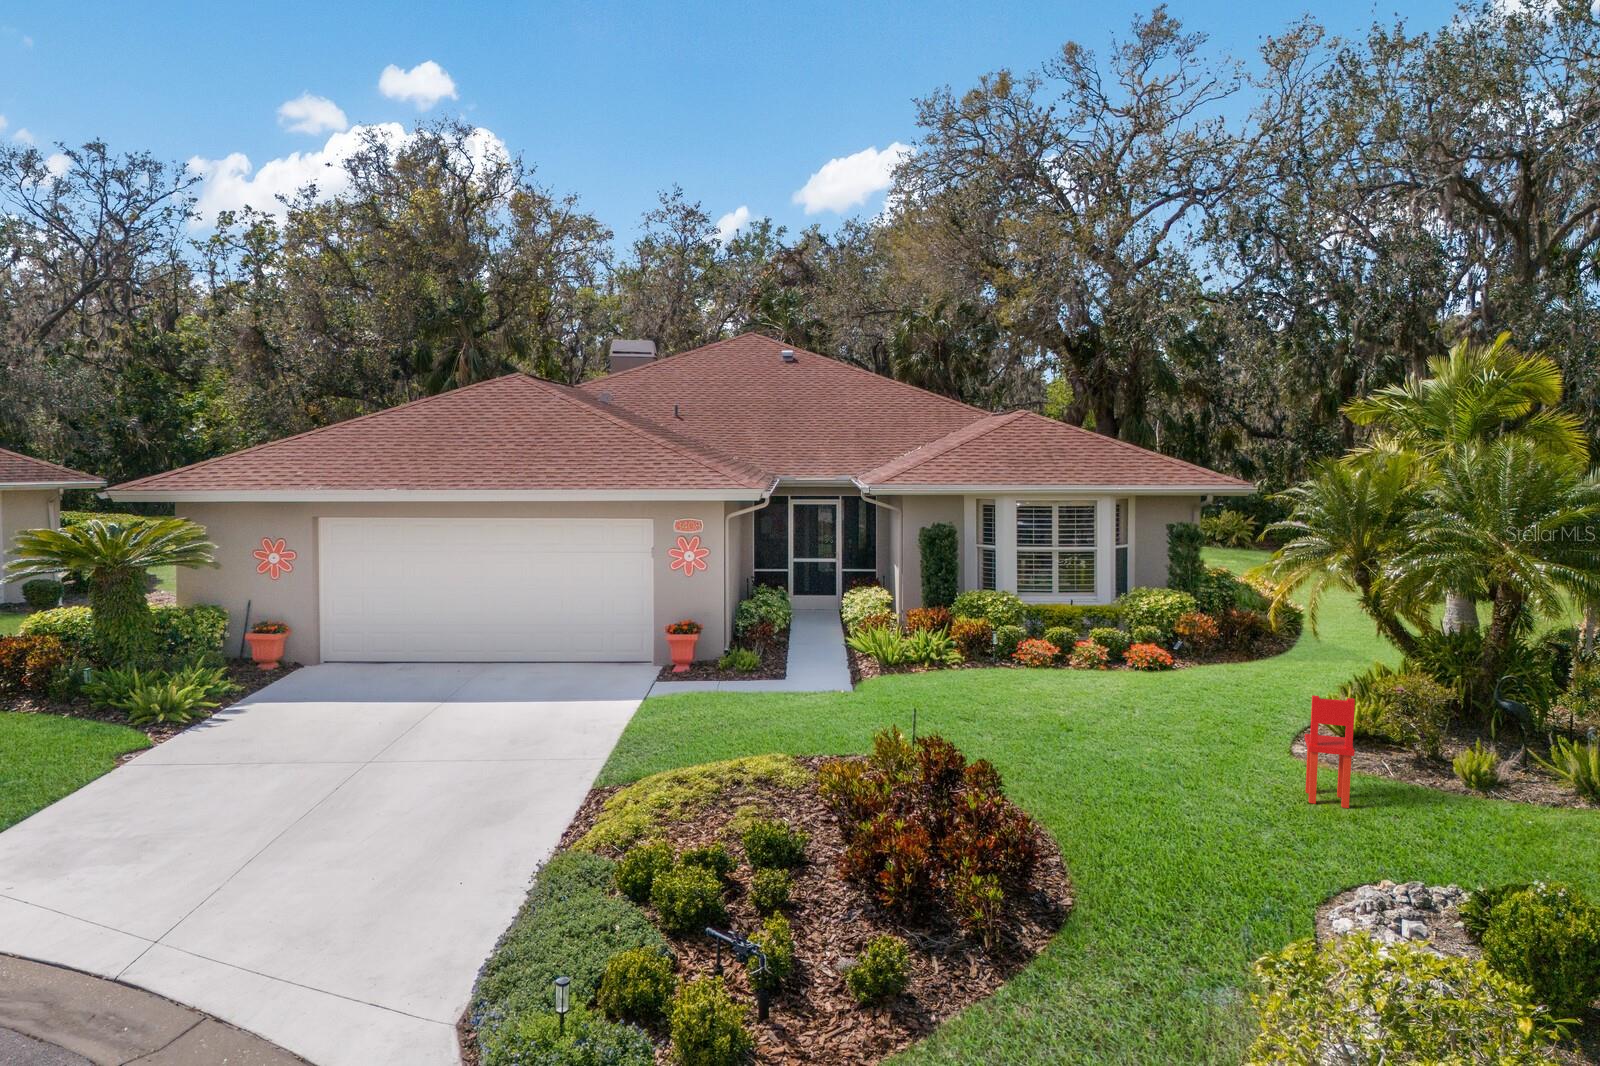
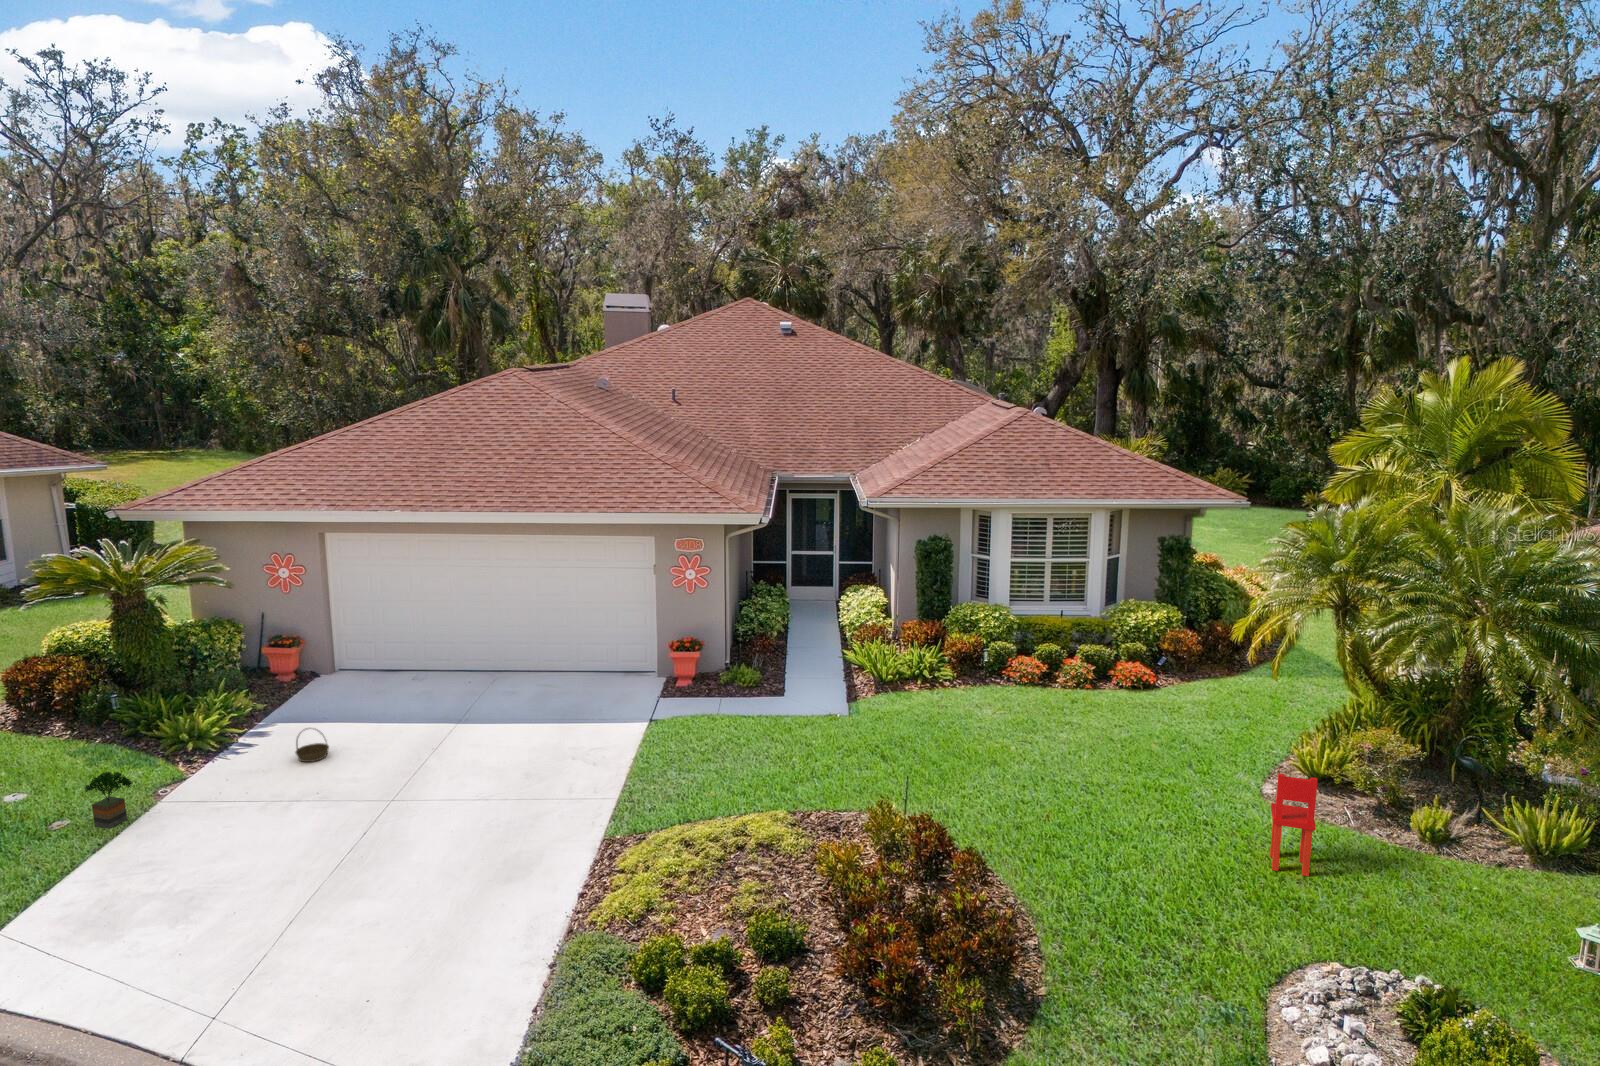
basket: none [270,686,306,722] -> present [296,733,329,762]
potted tree: none [40,712,94,771] -> present [84,772,132,828]

